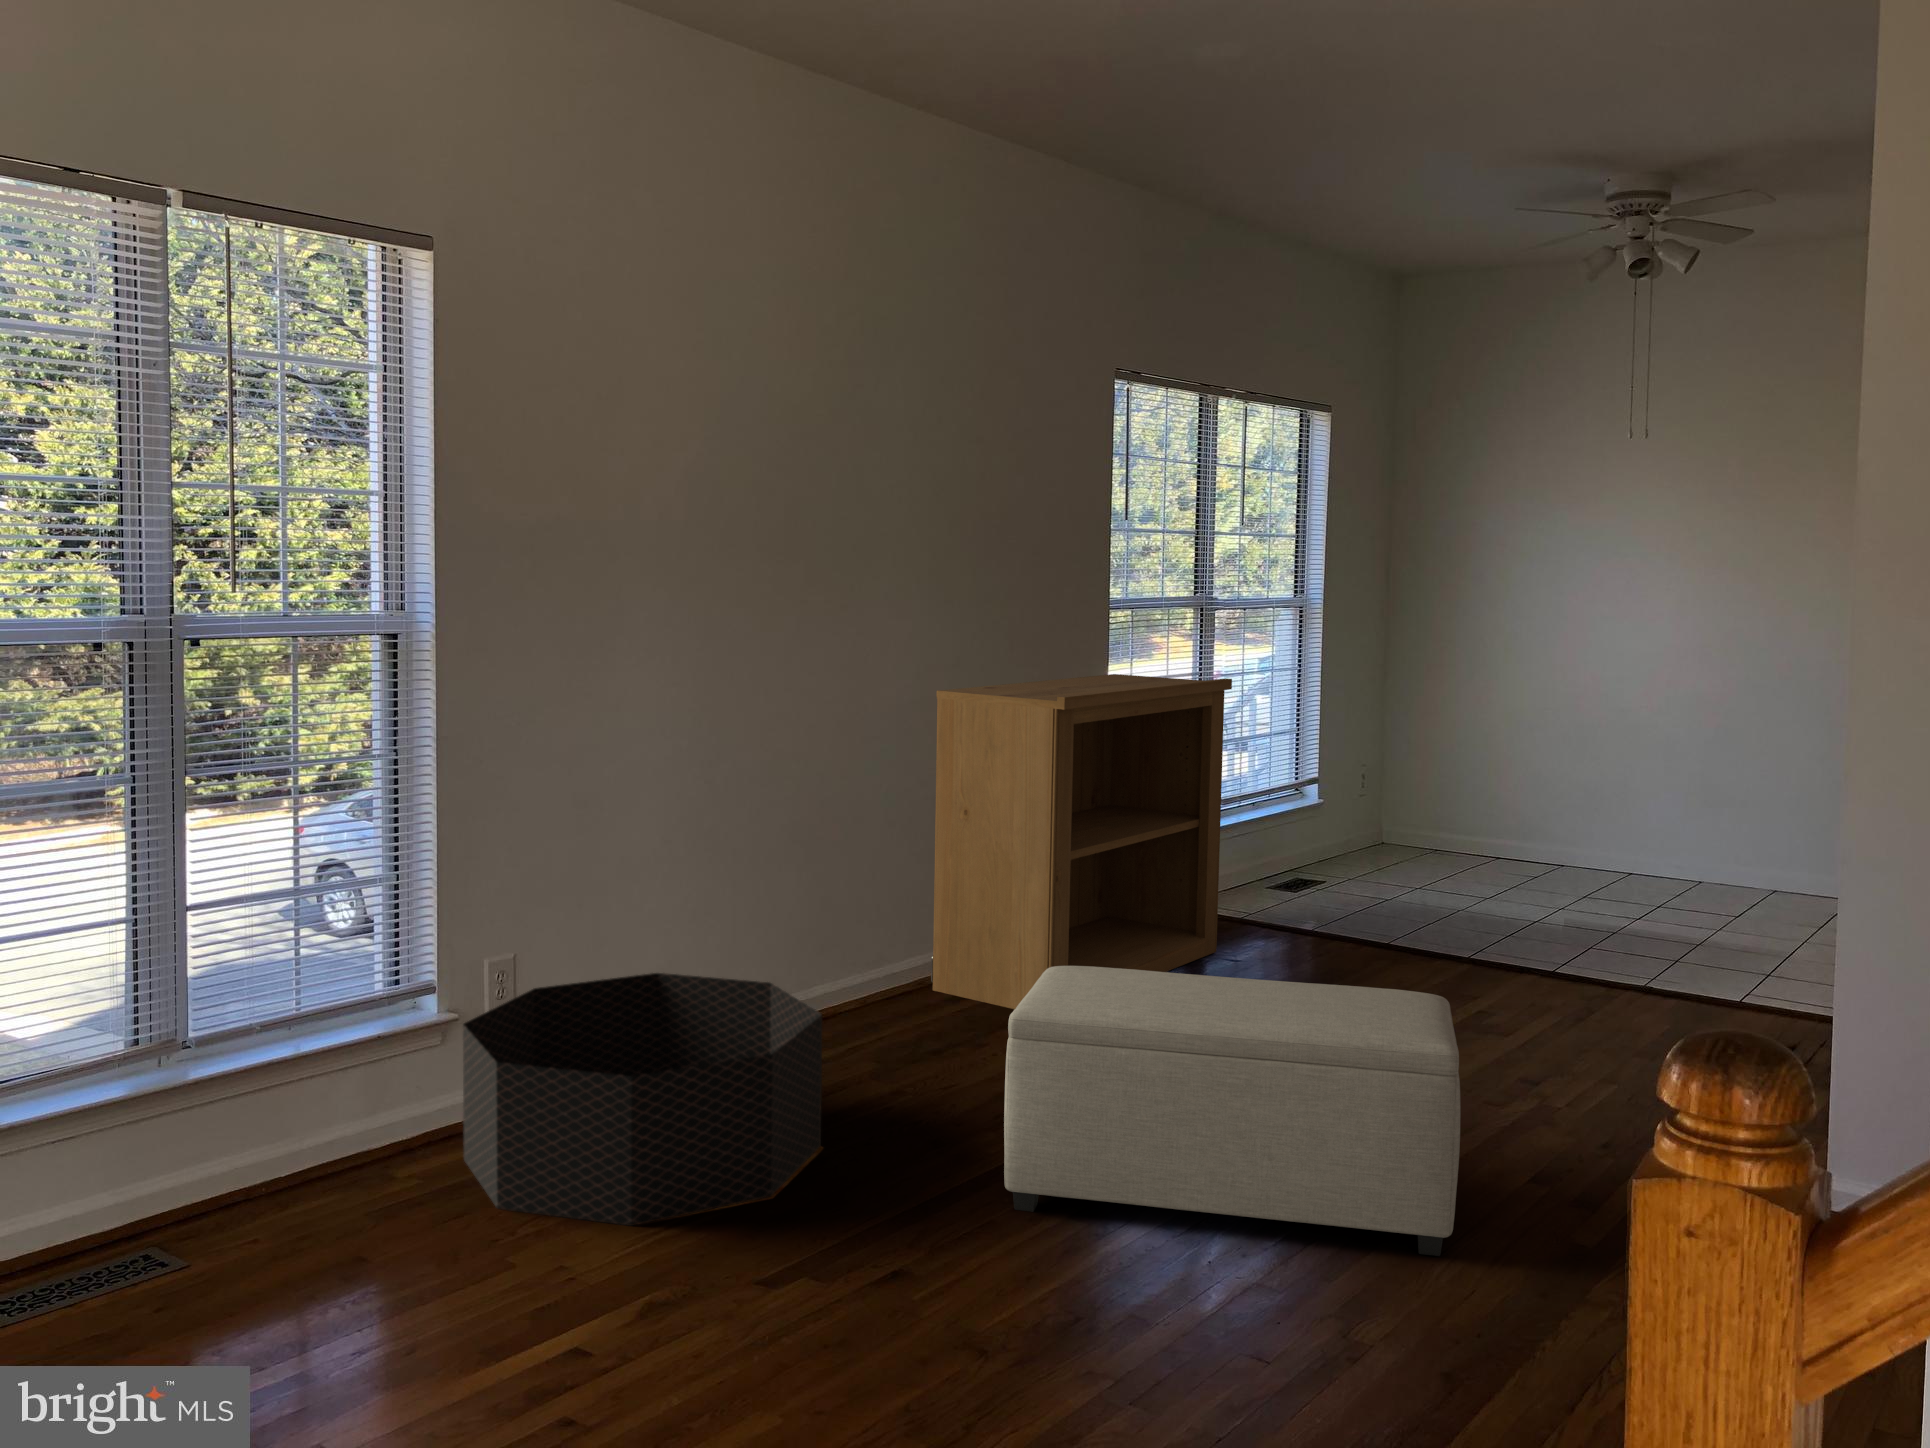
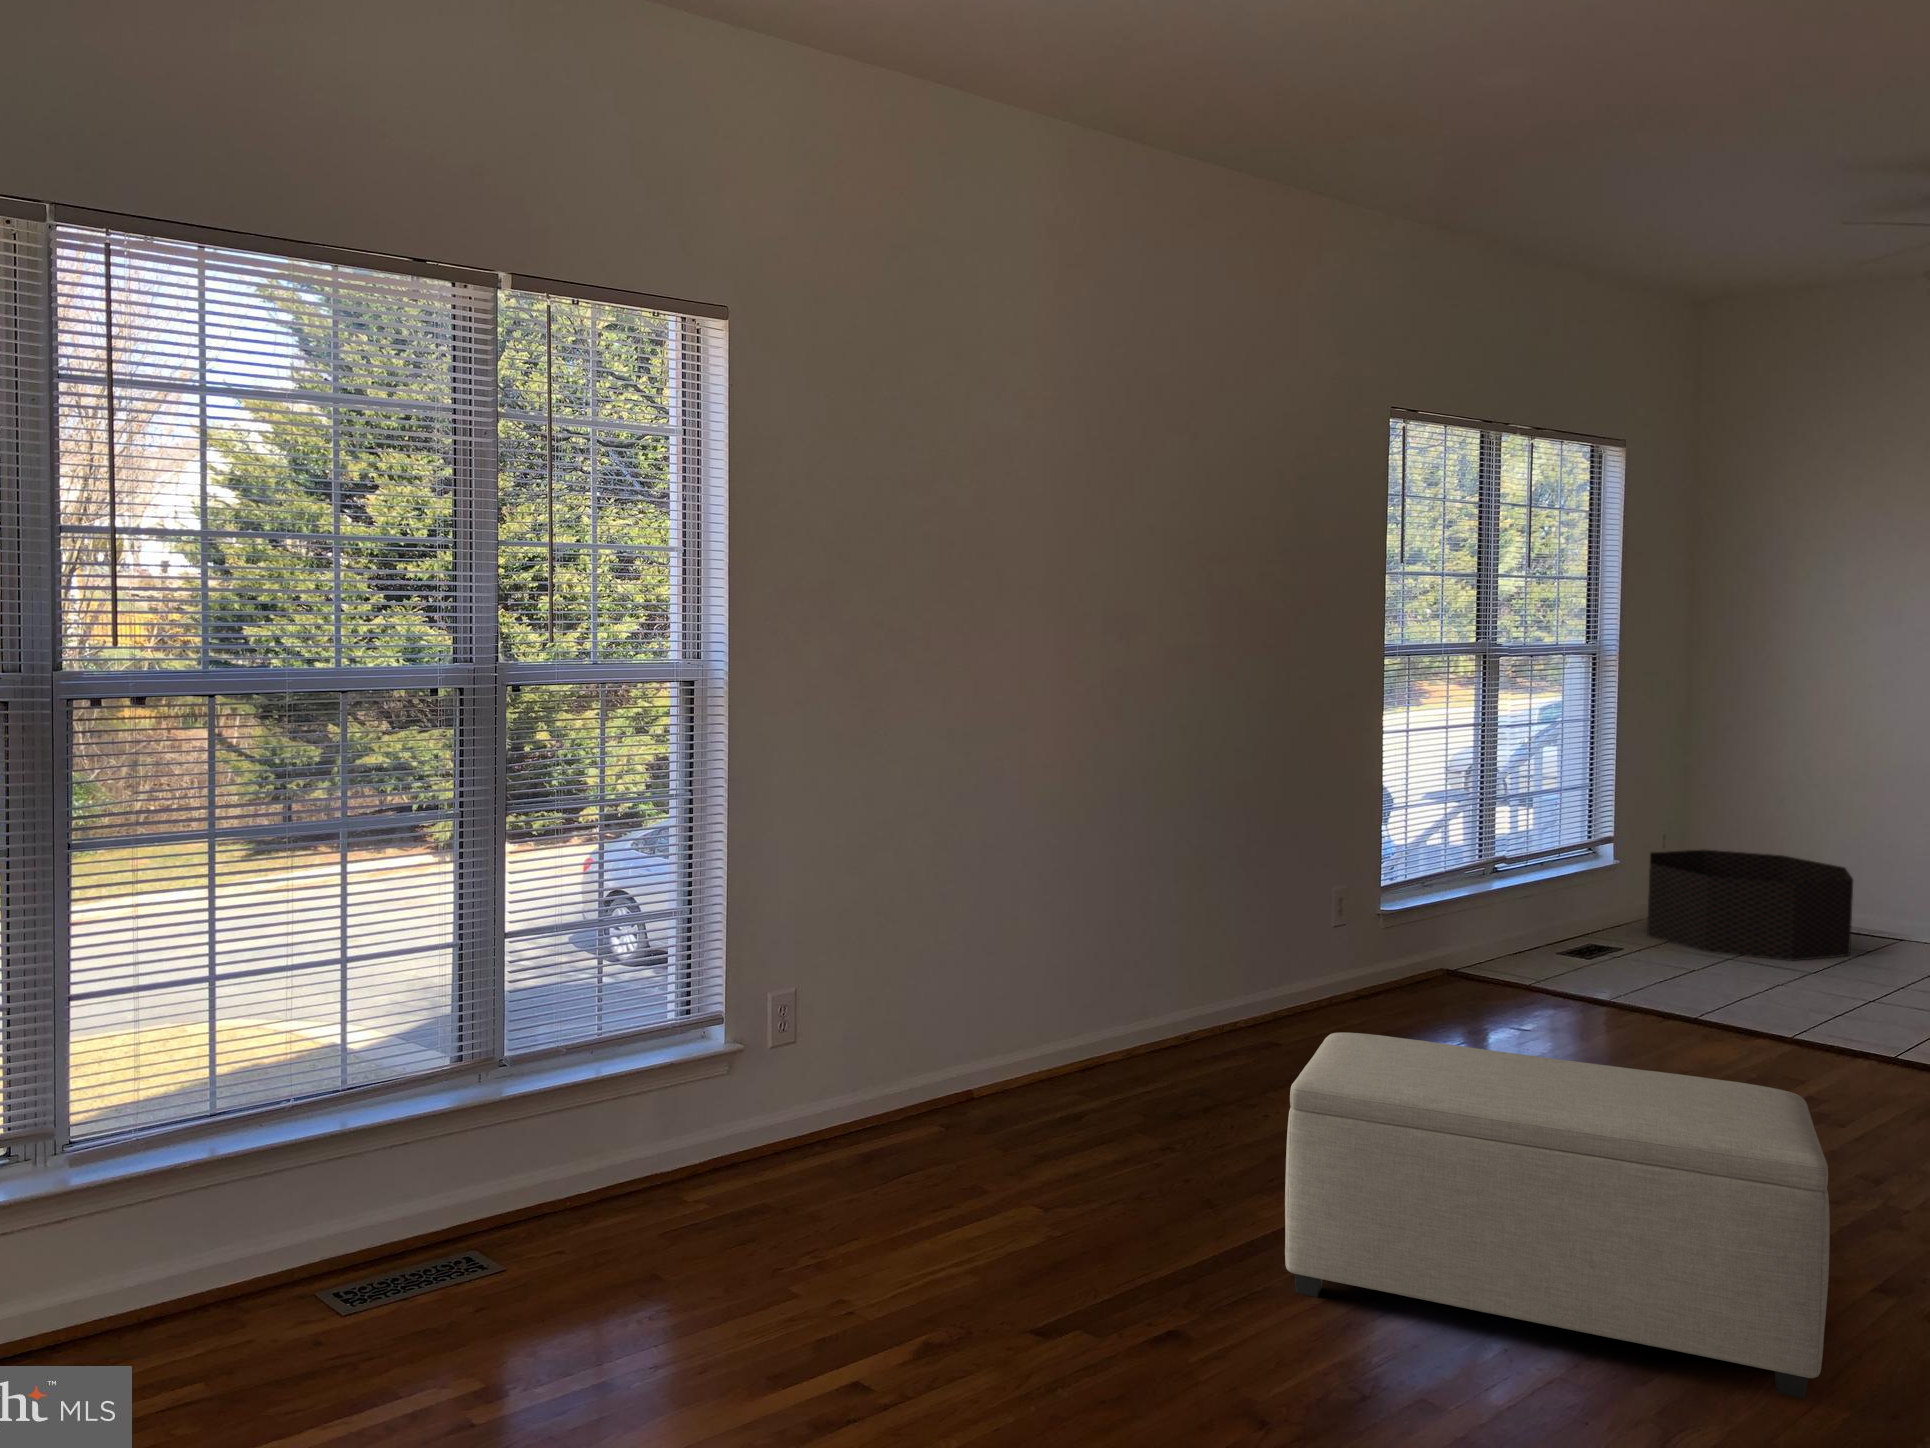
bookshelf: present [931,674,1232,1009] -> none [1199,723,1522,1079]
basket: present [463,973,822,1226] -> present [1647,850,1853,961]

